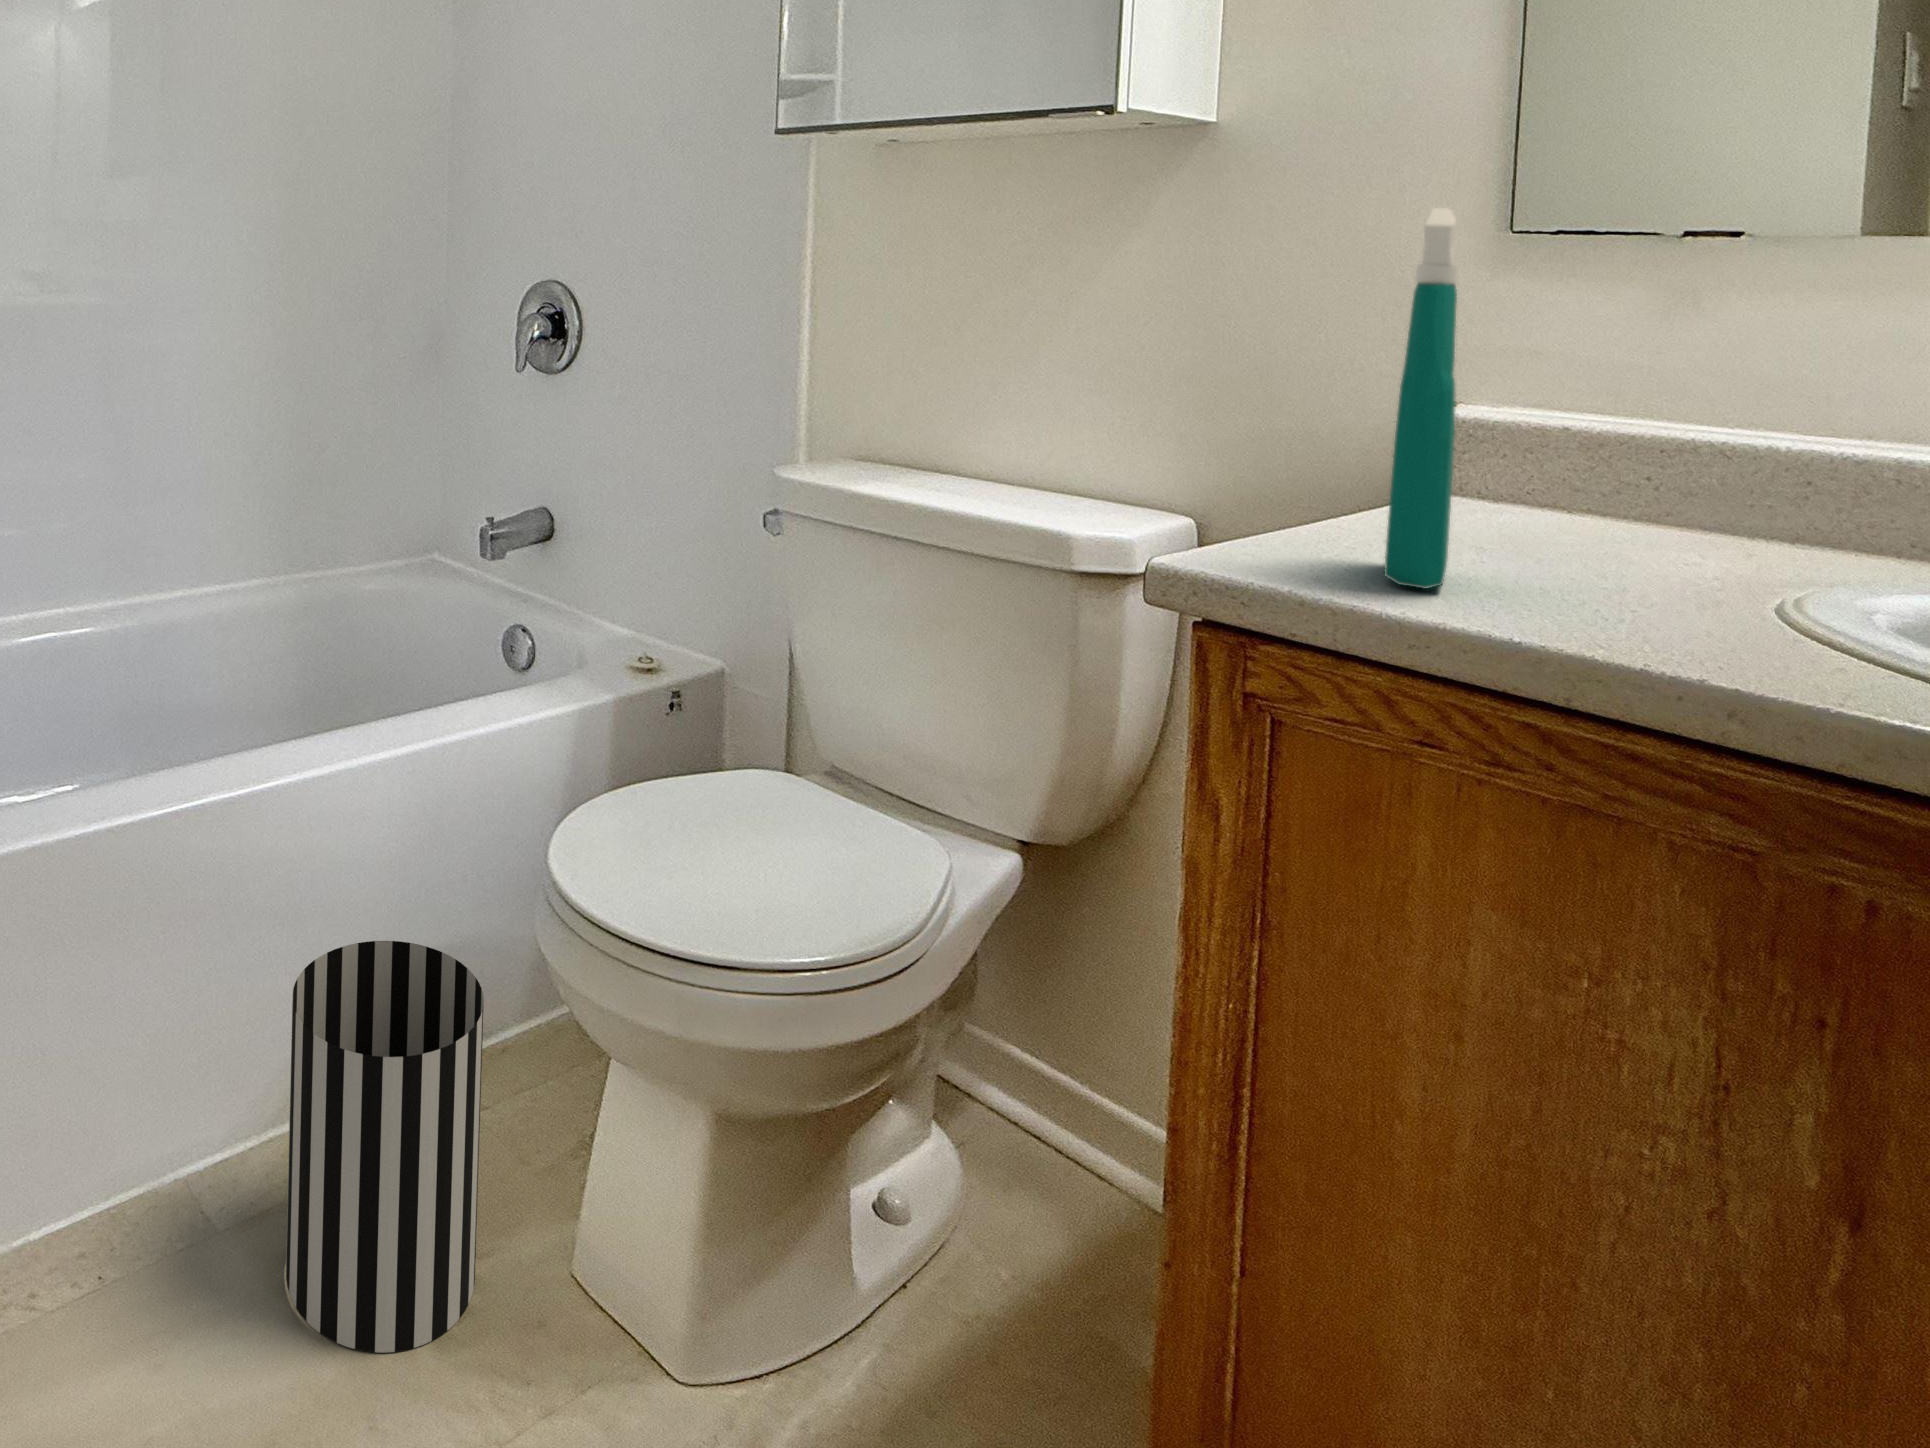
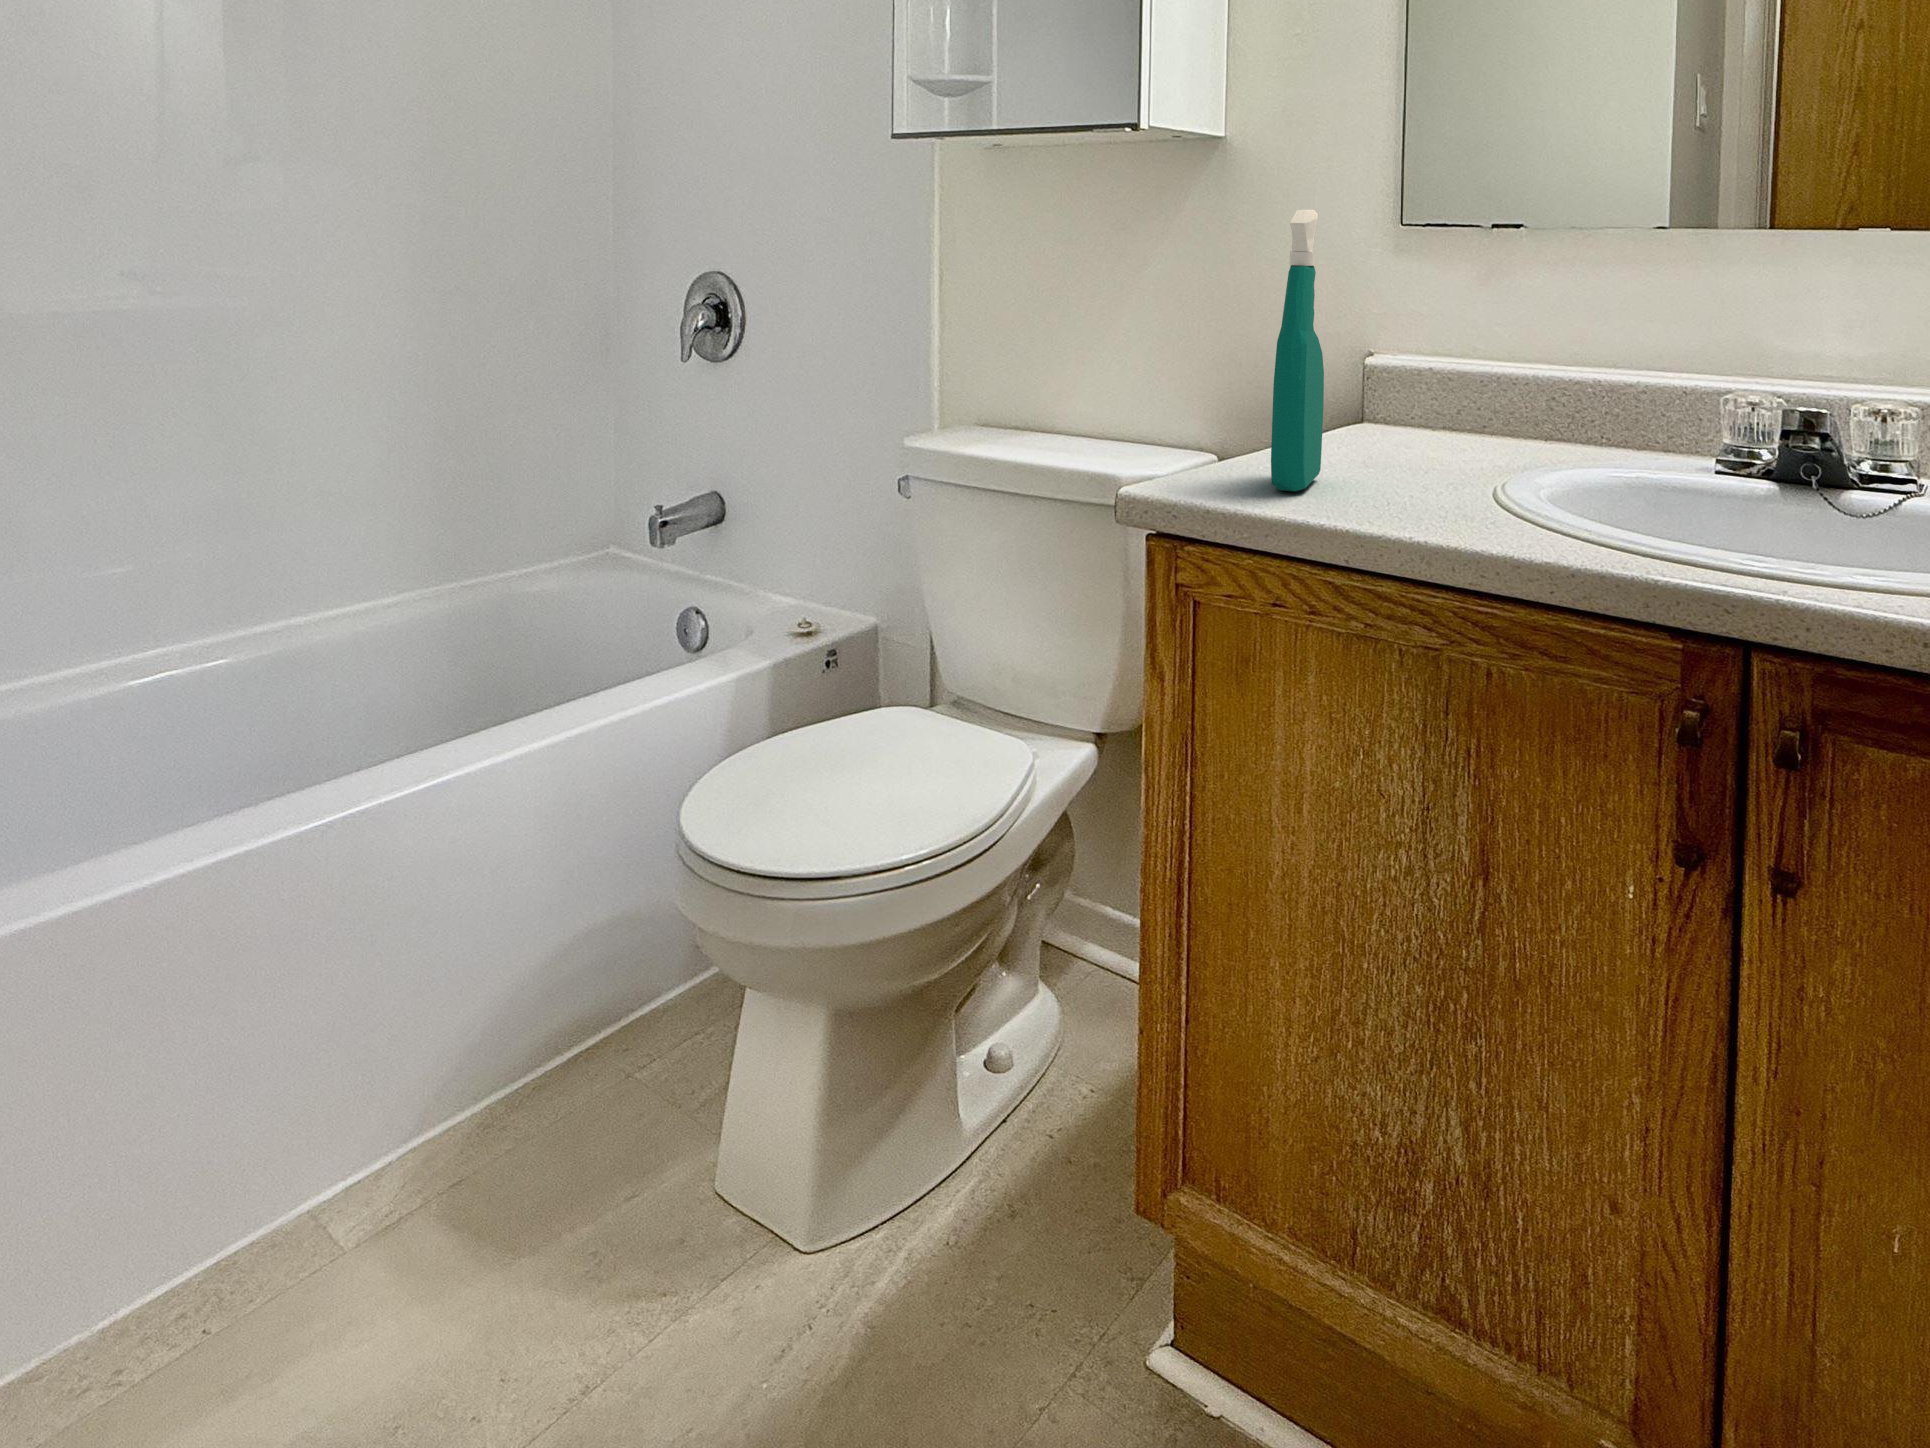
wastebasket: present [286,941,484,1353] -> none [416,916,618,1312]

